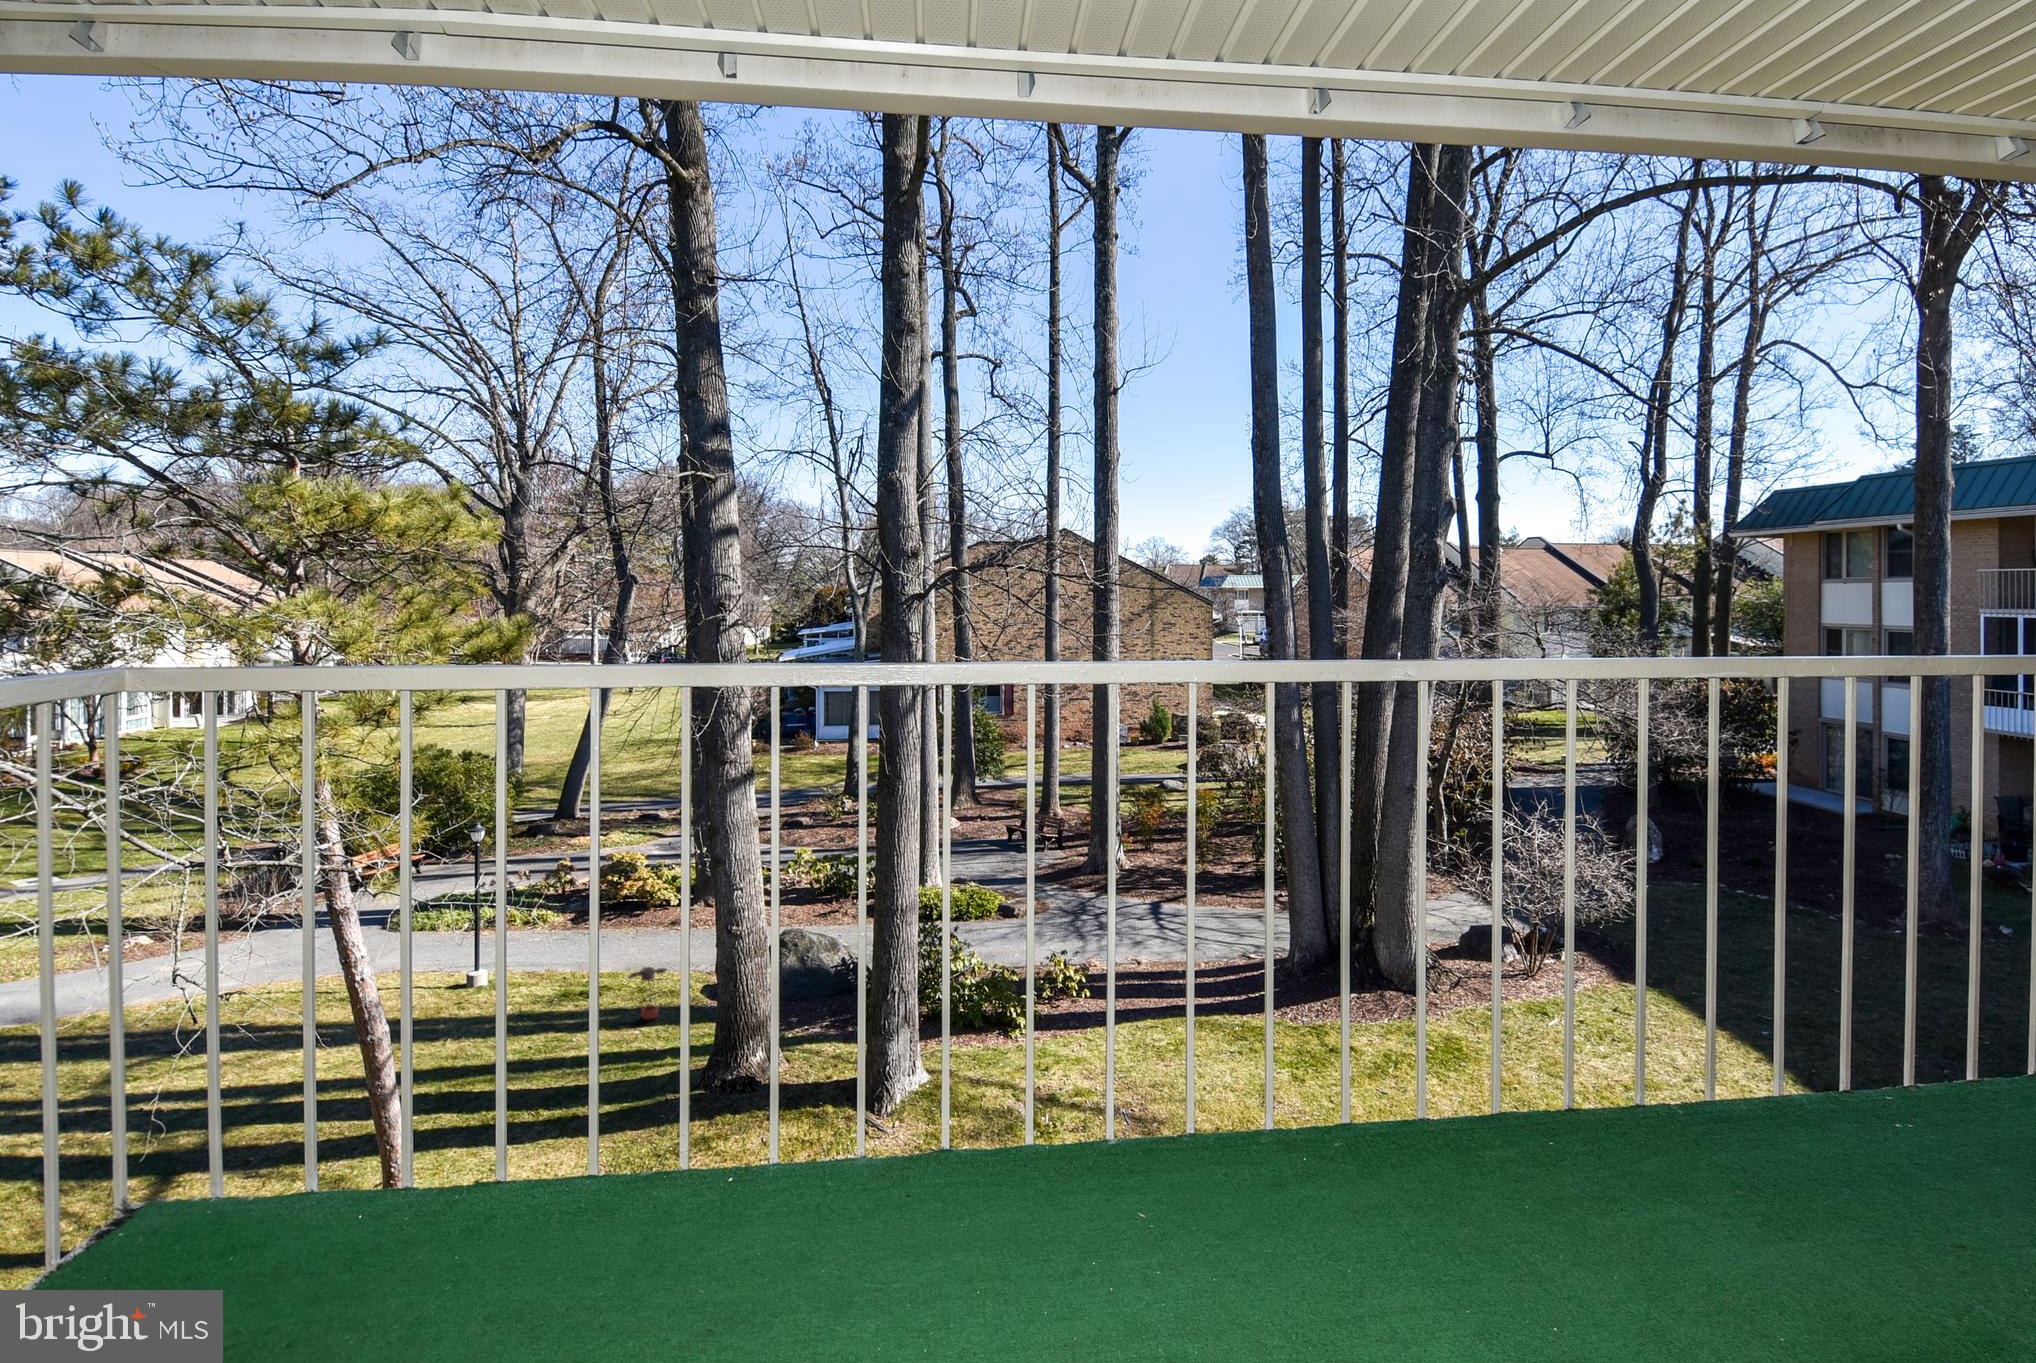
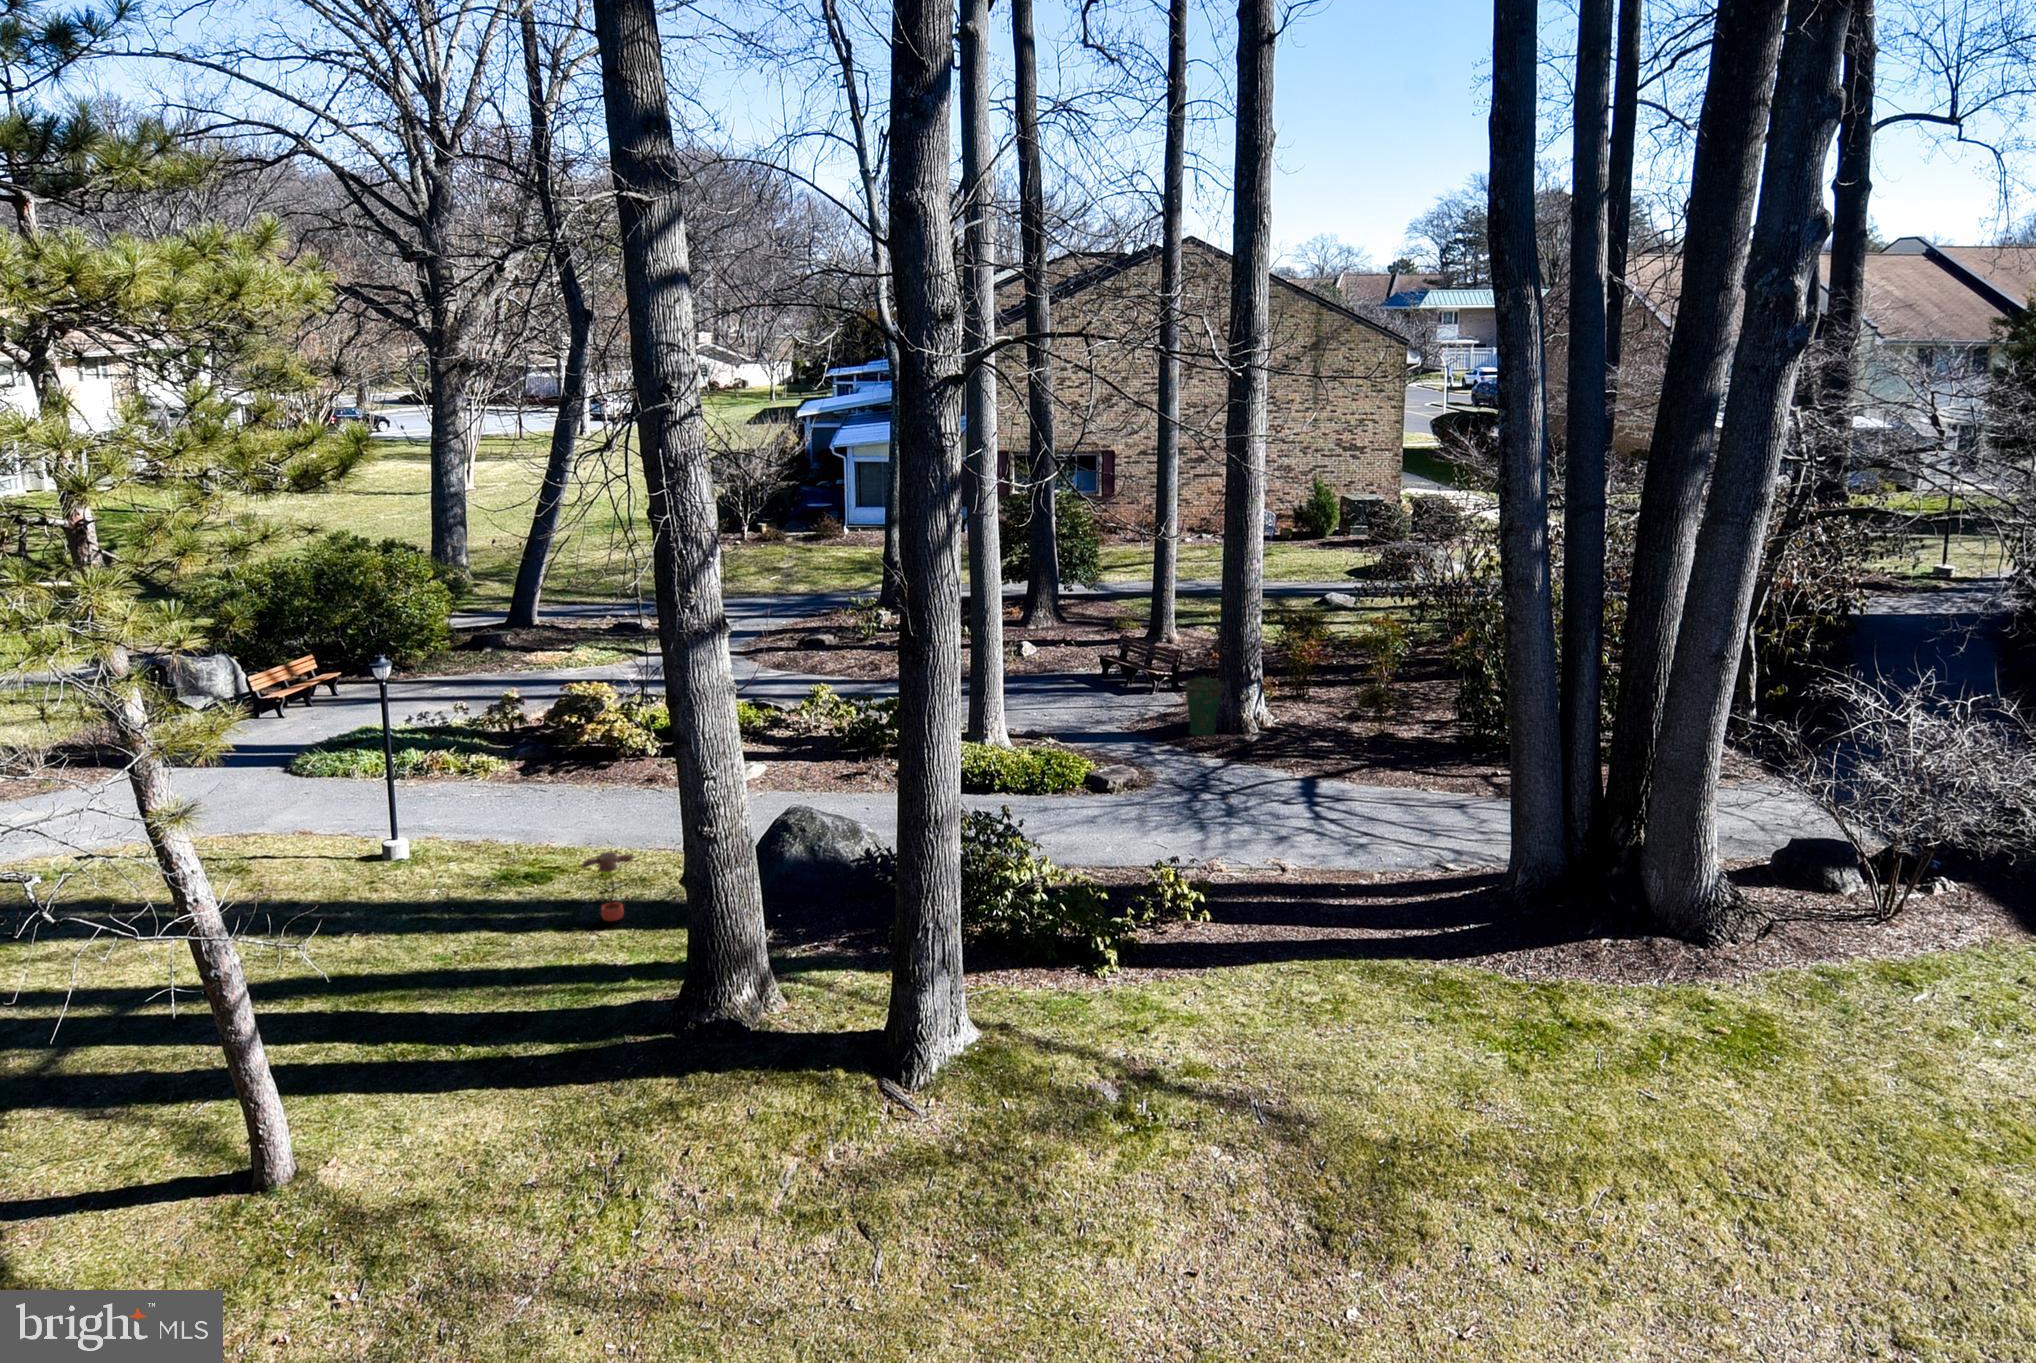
trash can: none [1065,833,1092,878] -> present [1185,676,1222,737]

